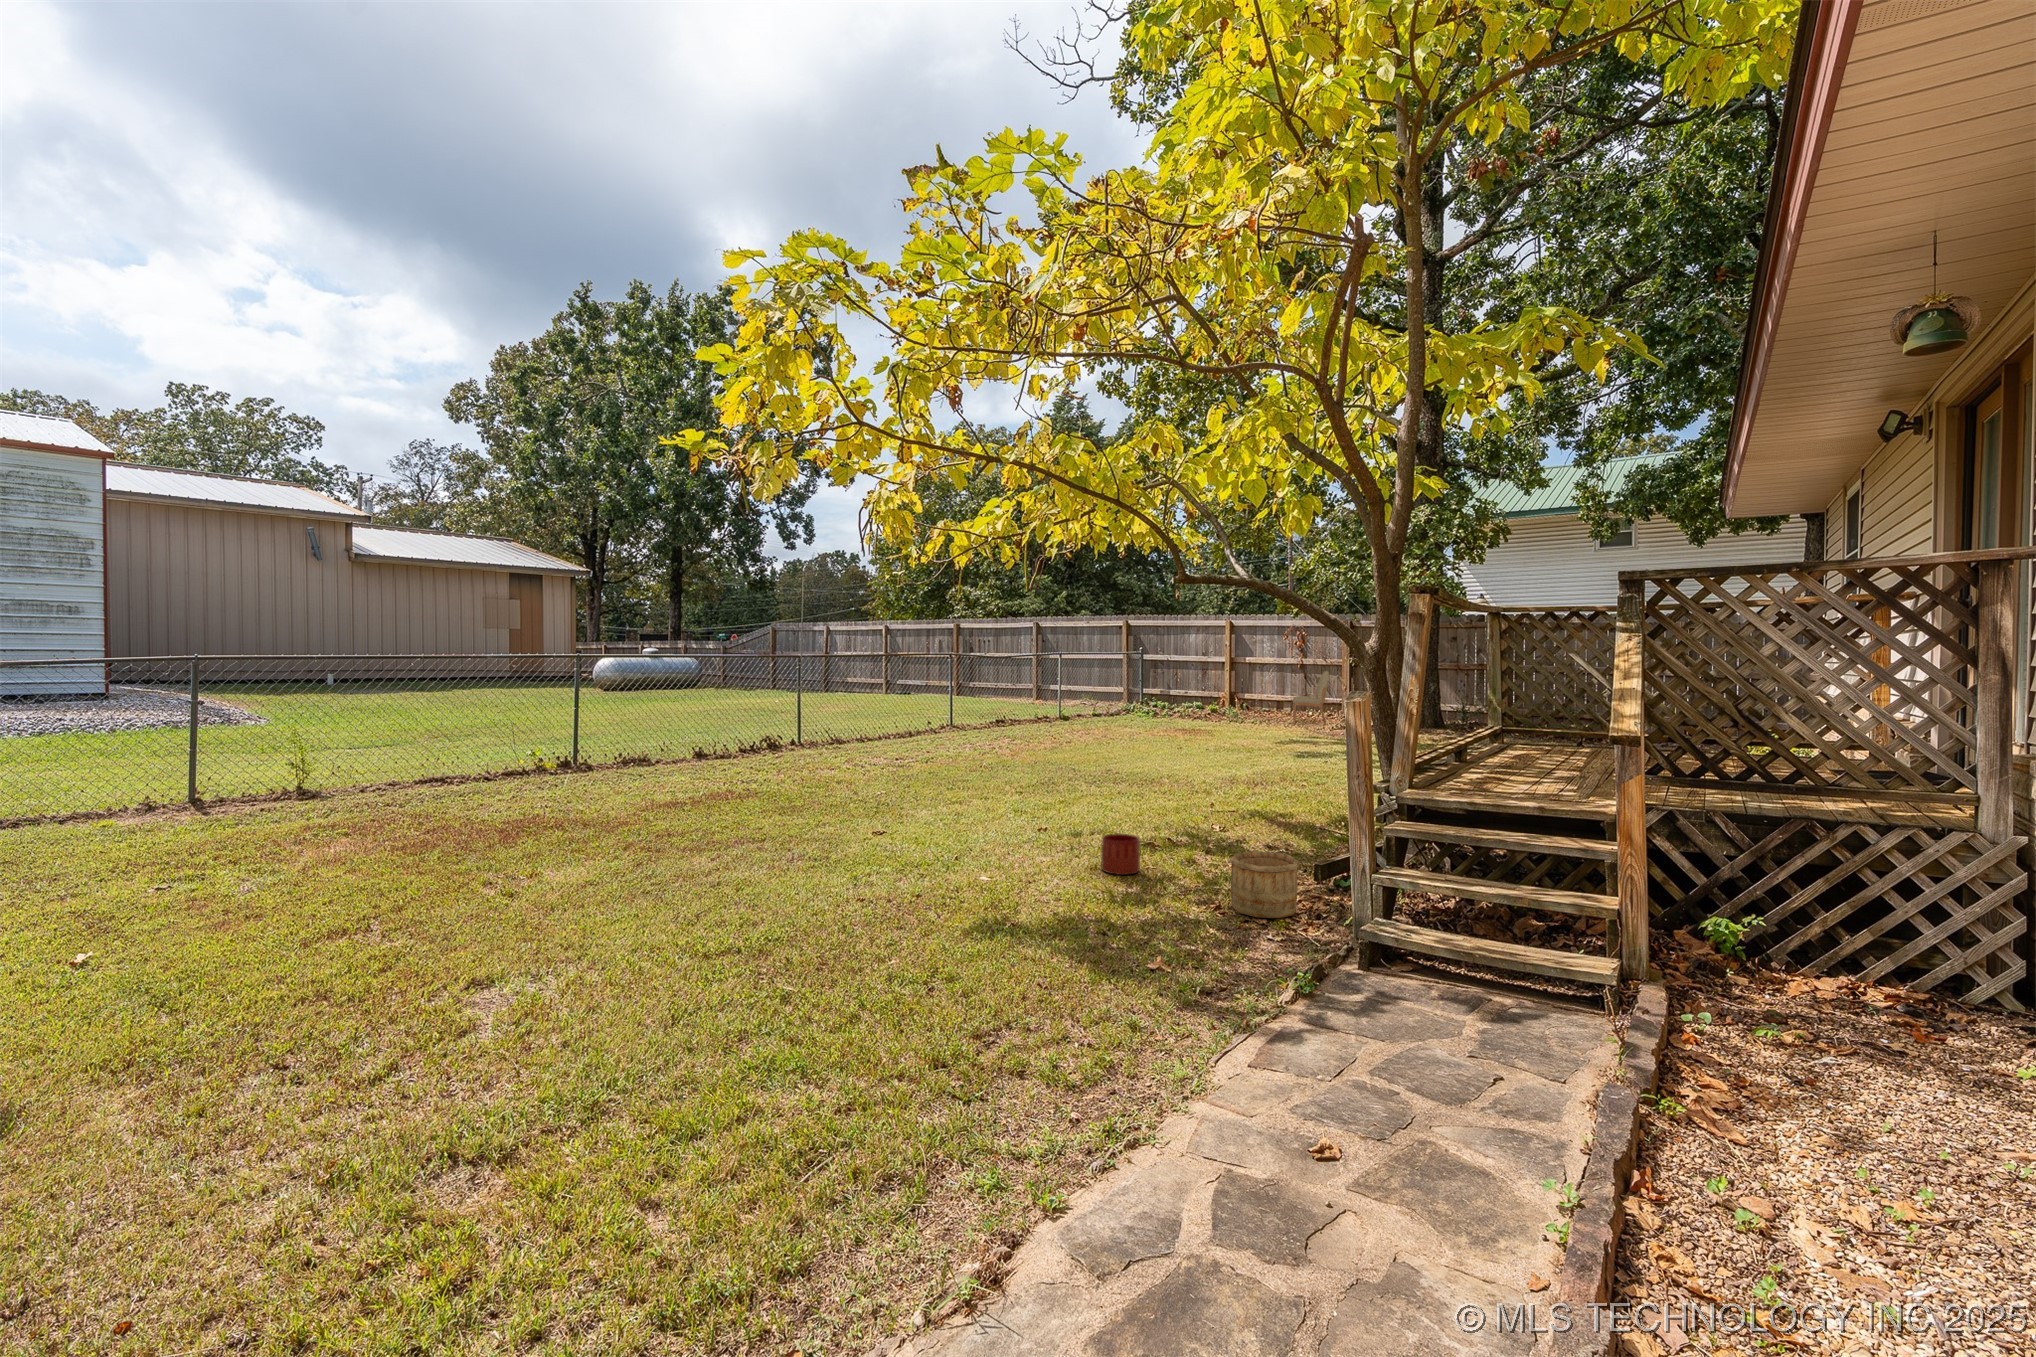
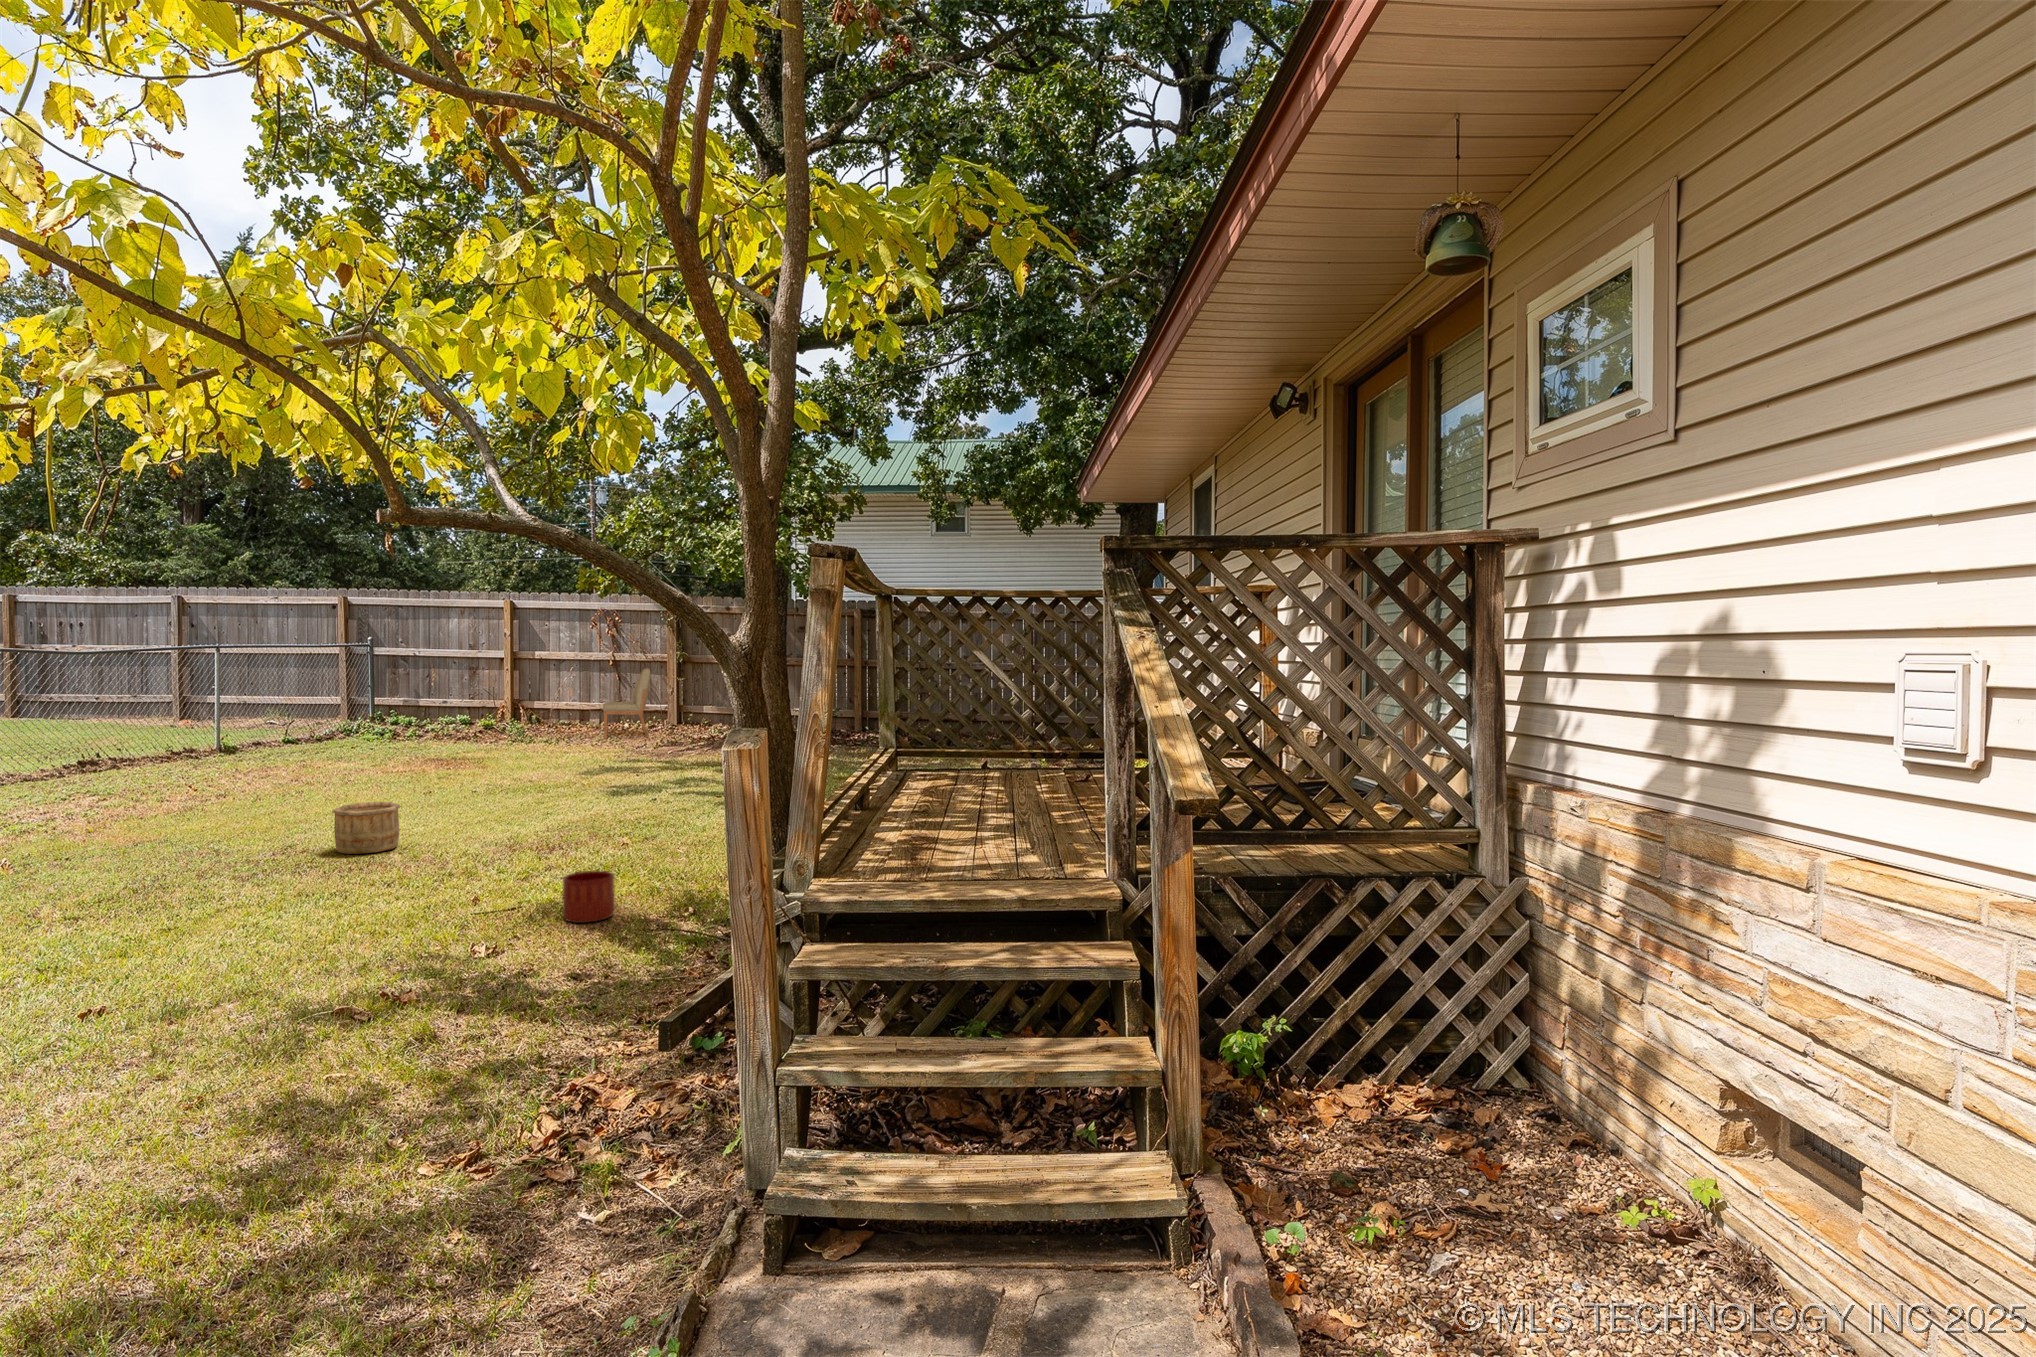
planter: present [1101,834,1140,875] -> present [563,871,615,923]
wooden bucket: present [1229,851,1300,918] -> present [332,802,400,854]

